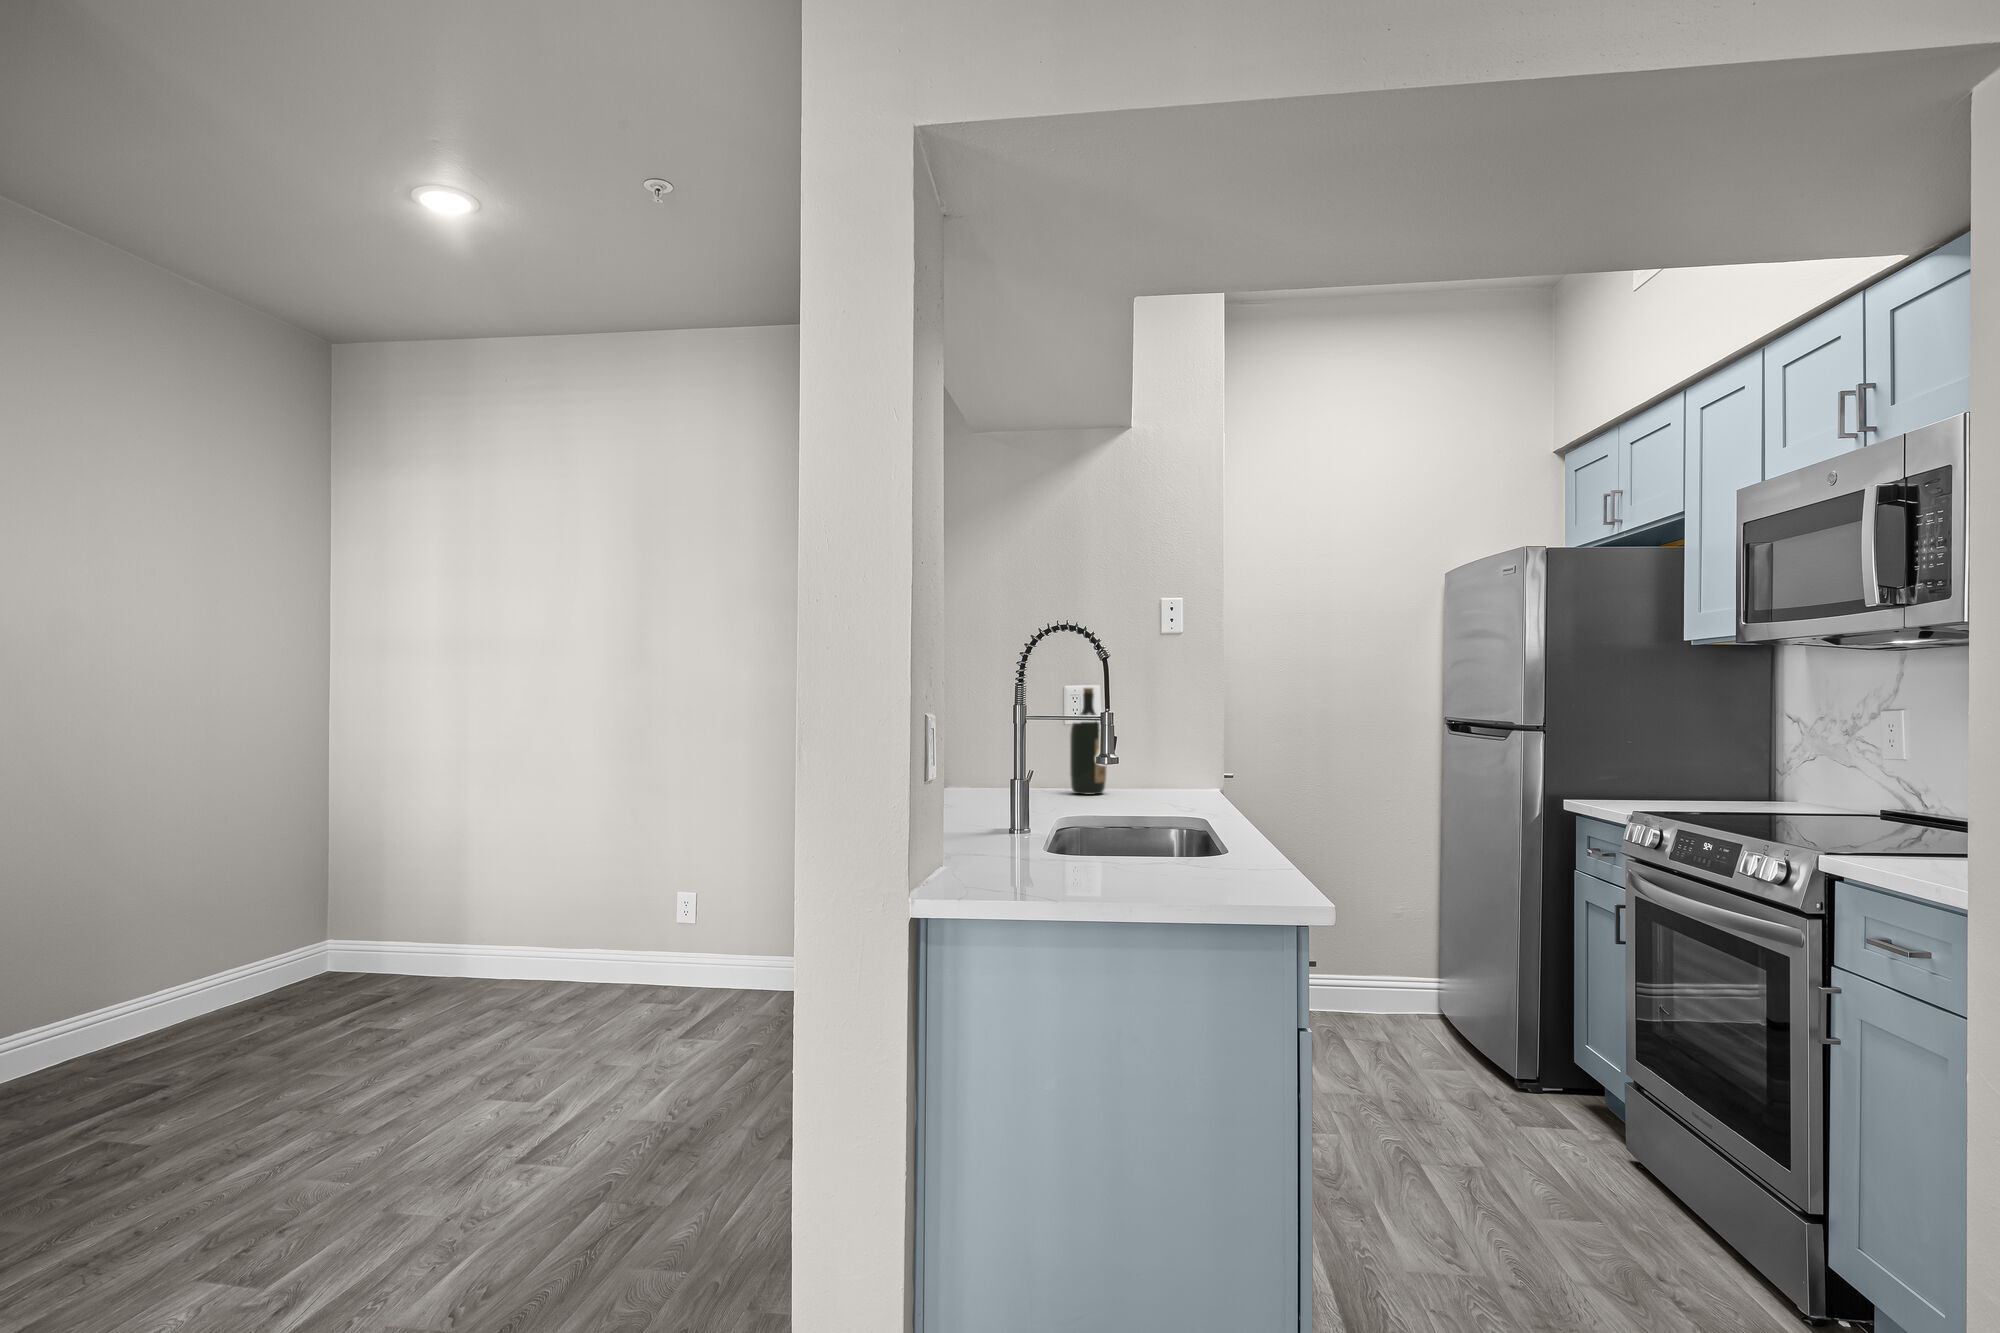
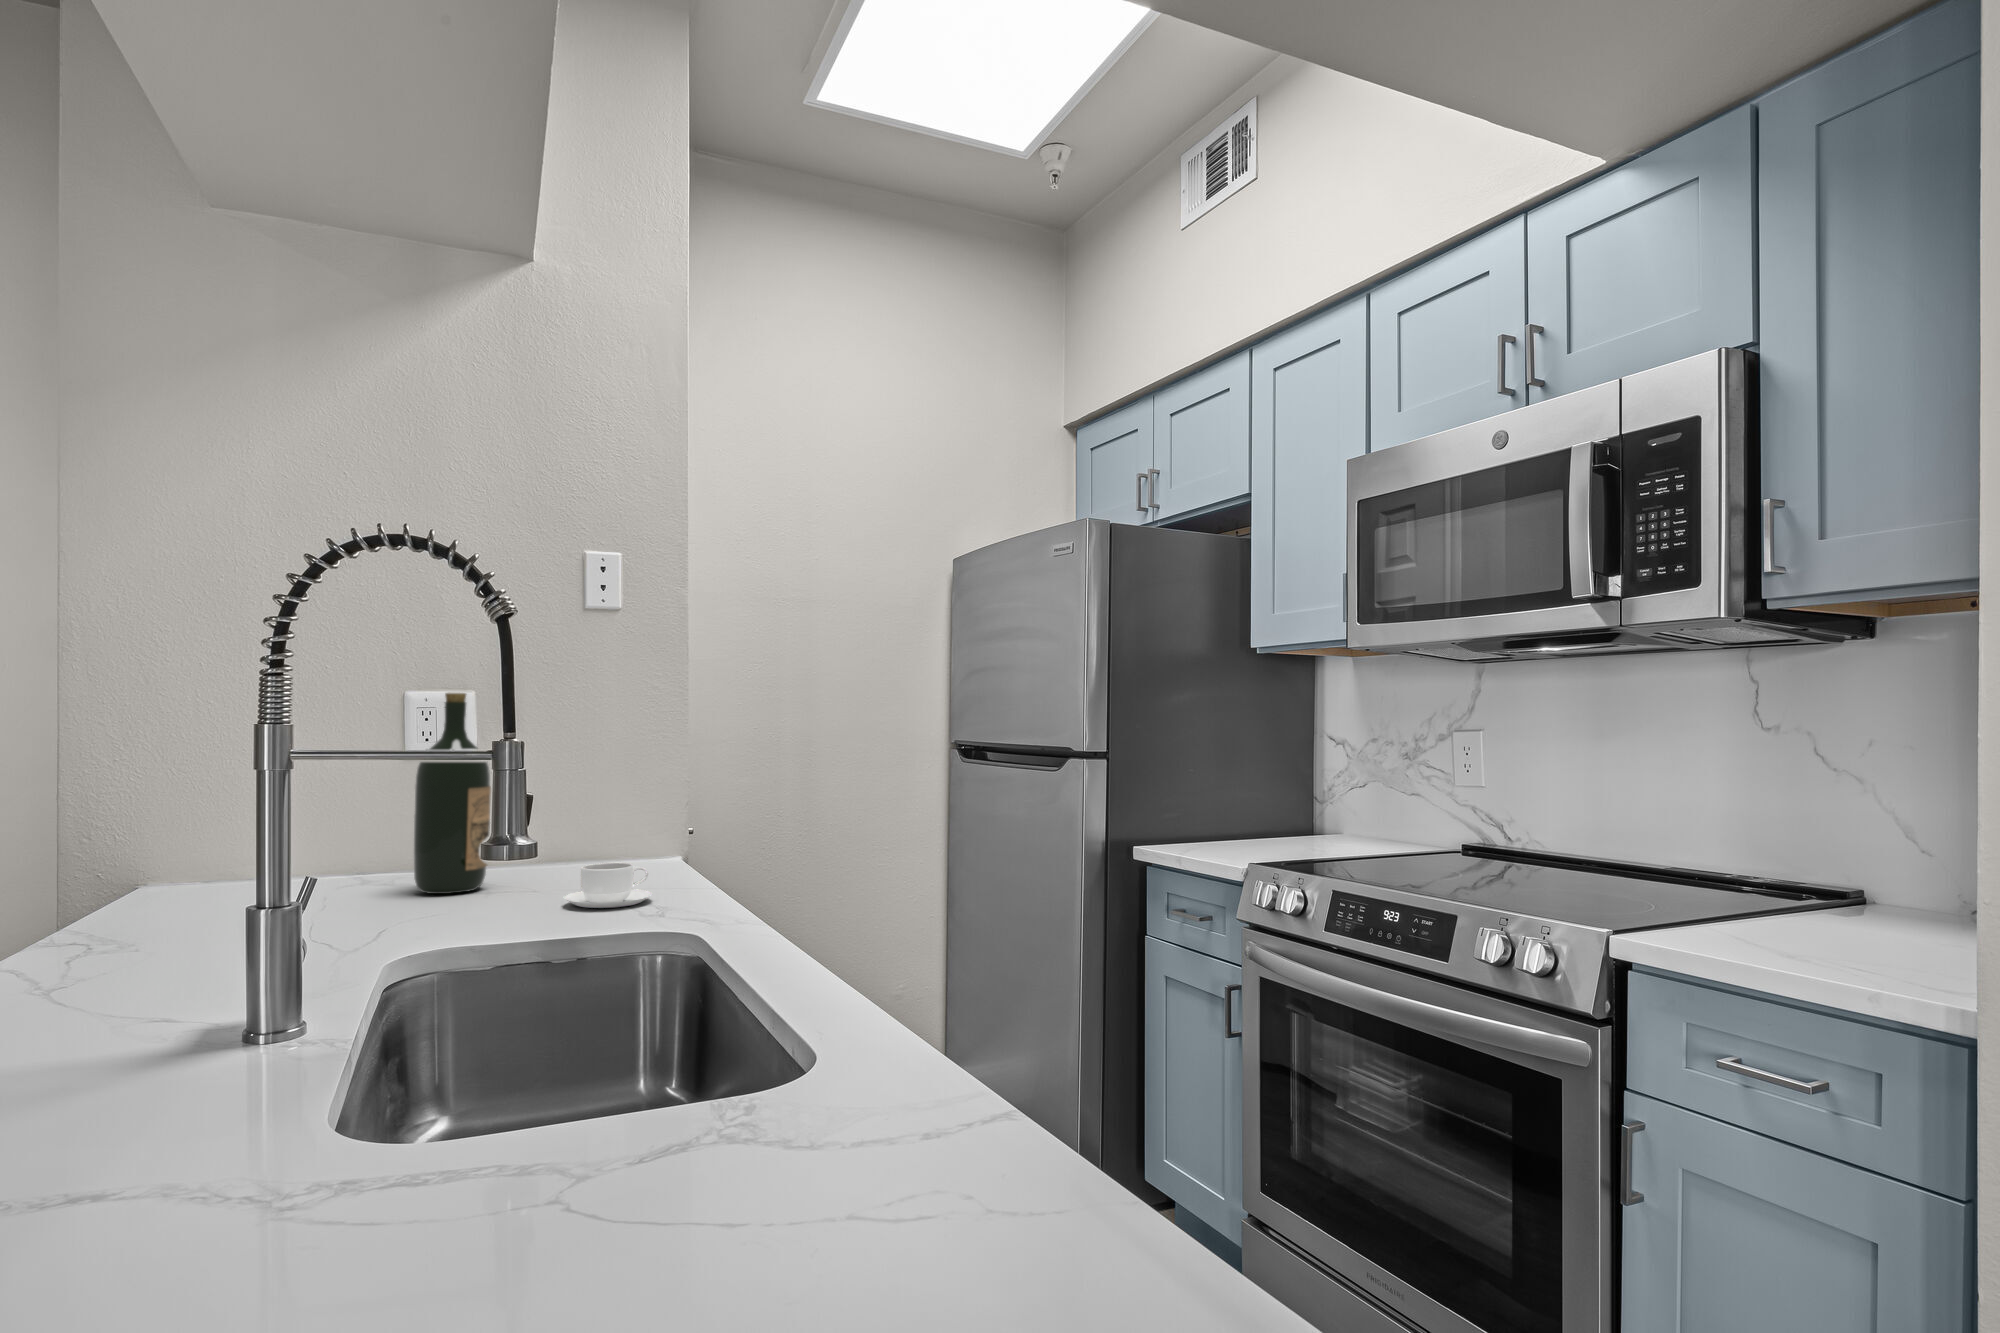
coffee cup: none [1141,781,1188,803] -> present [563,862,653,908]

